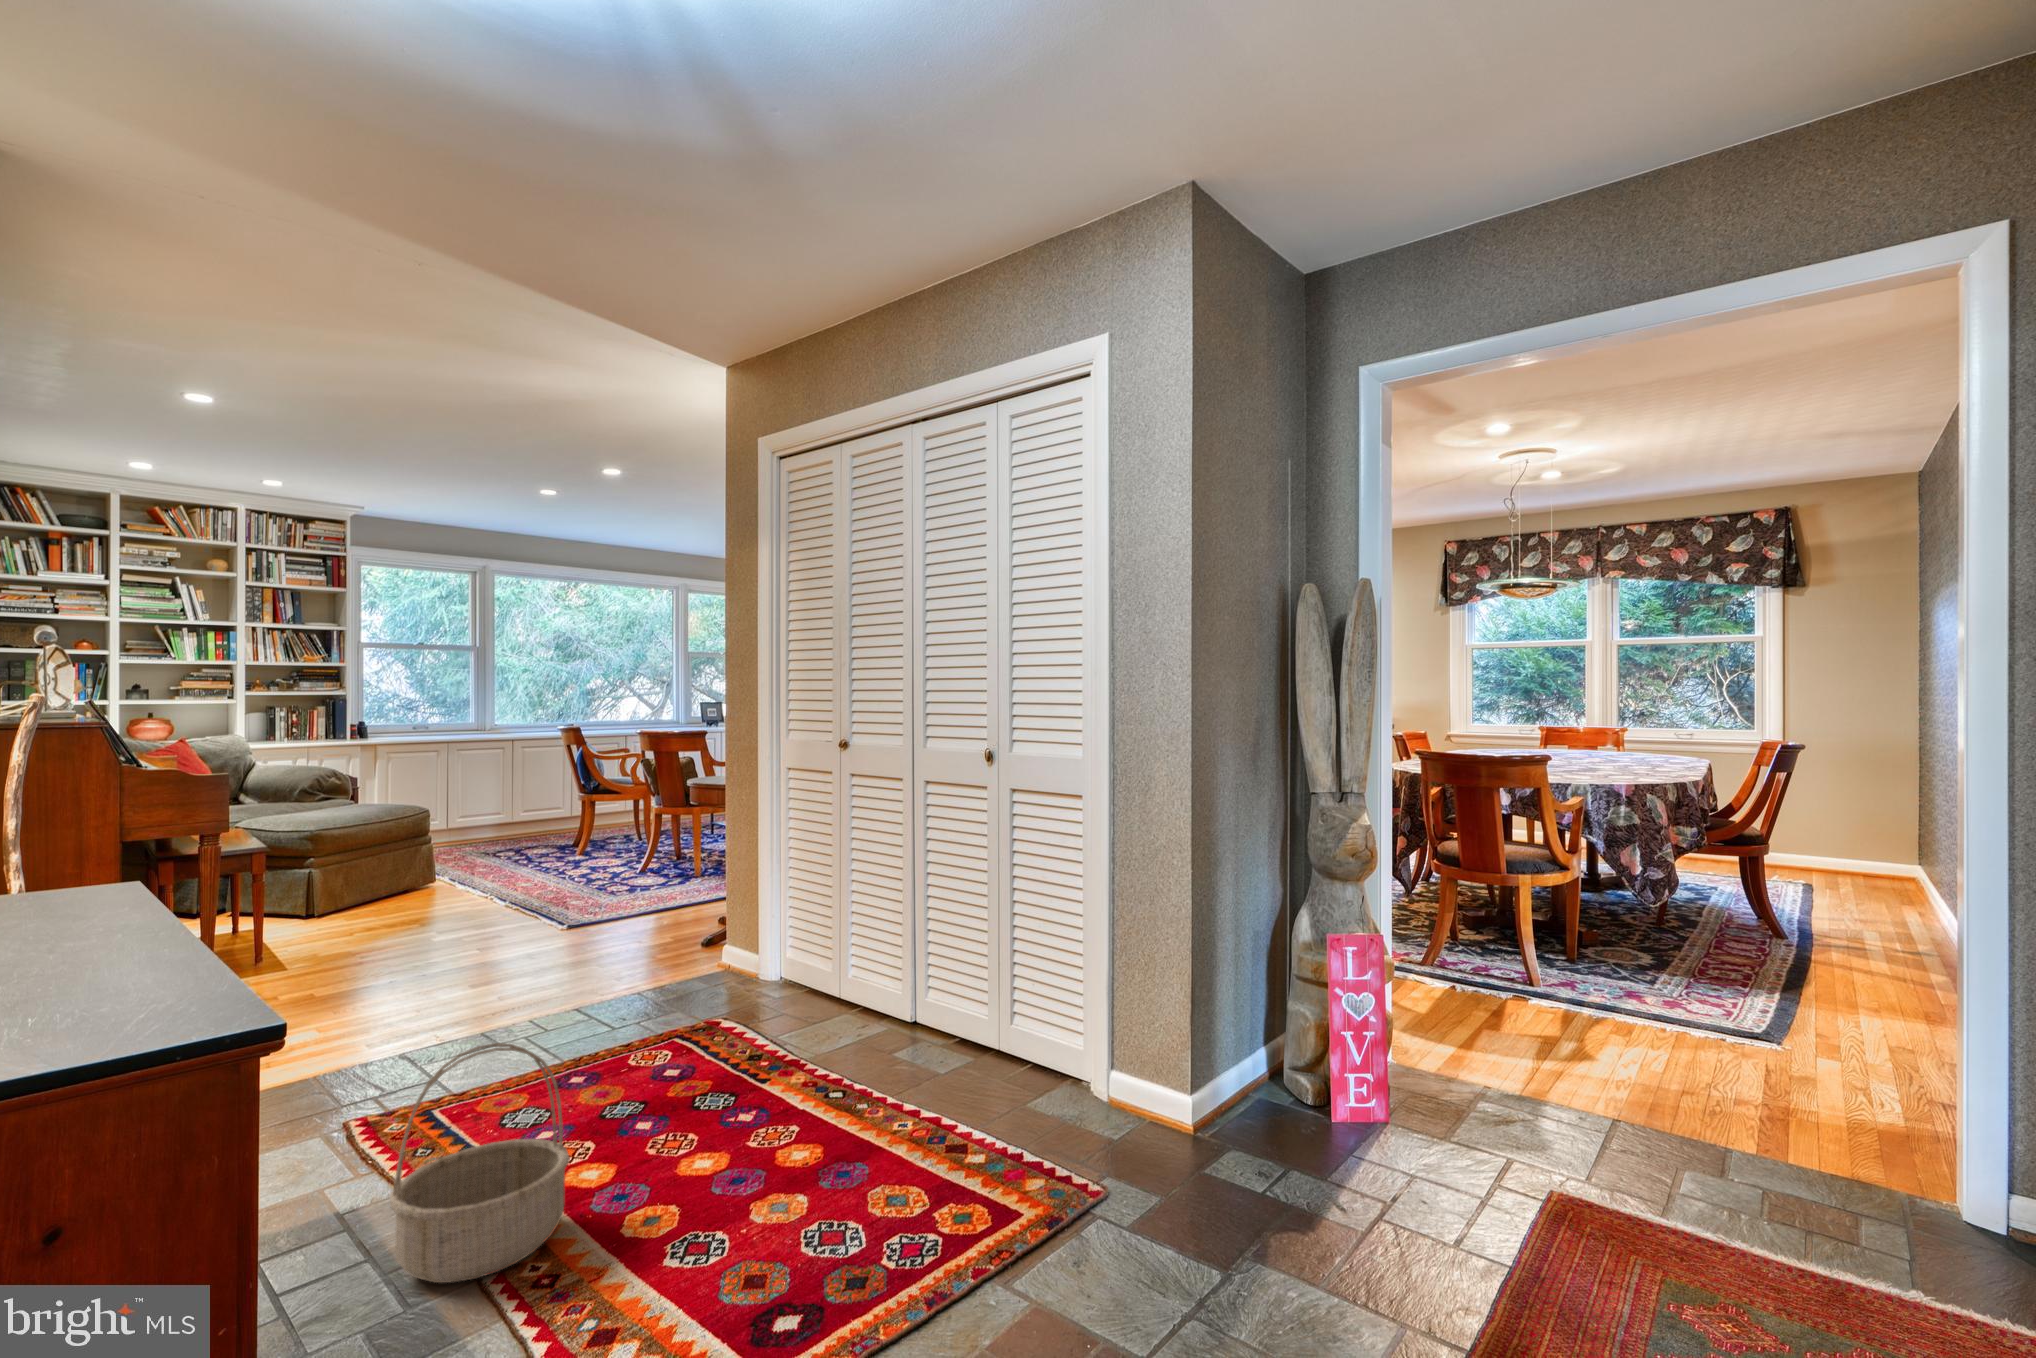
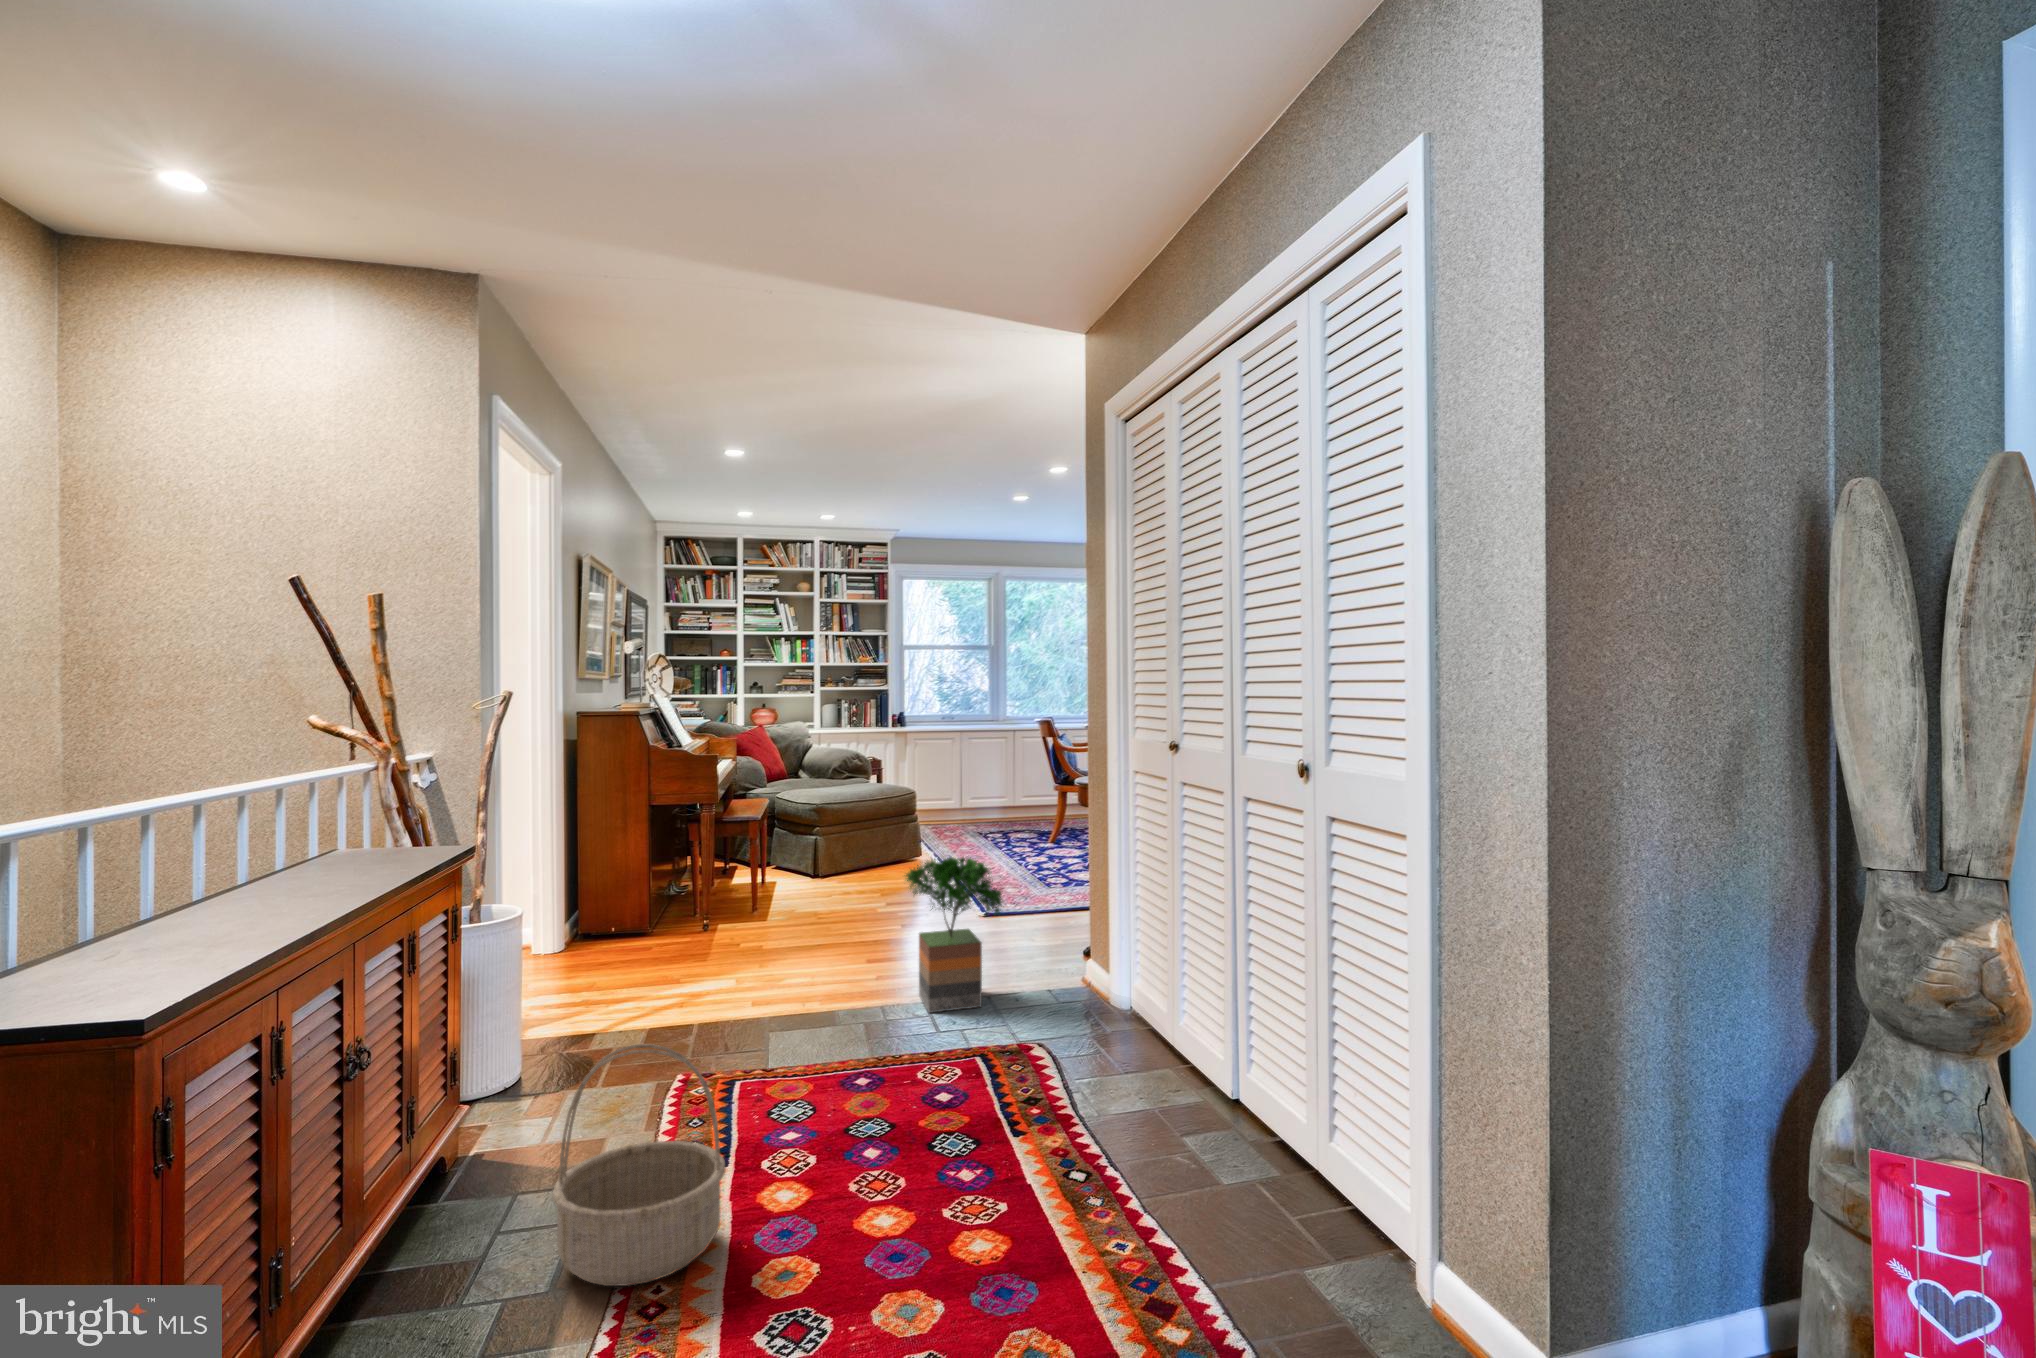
potted tree: none [553,860,669,1018] -> present [904,857,1002,1013]

